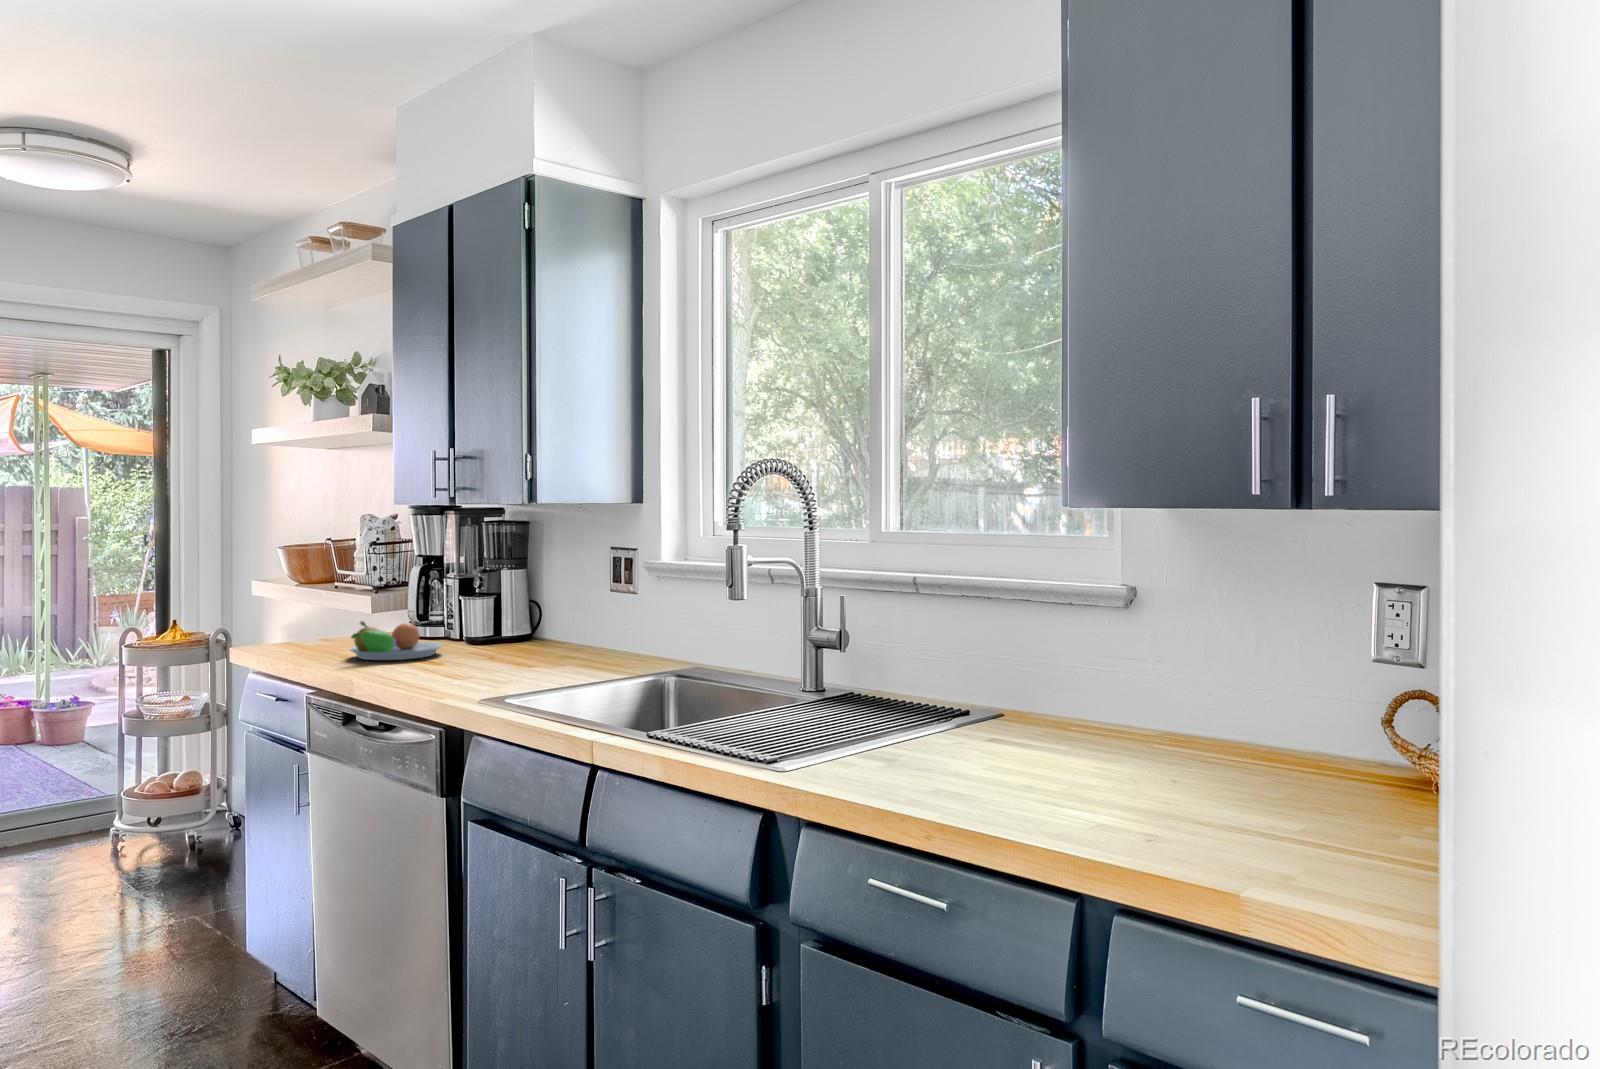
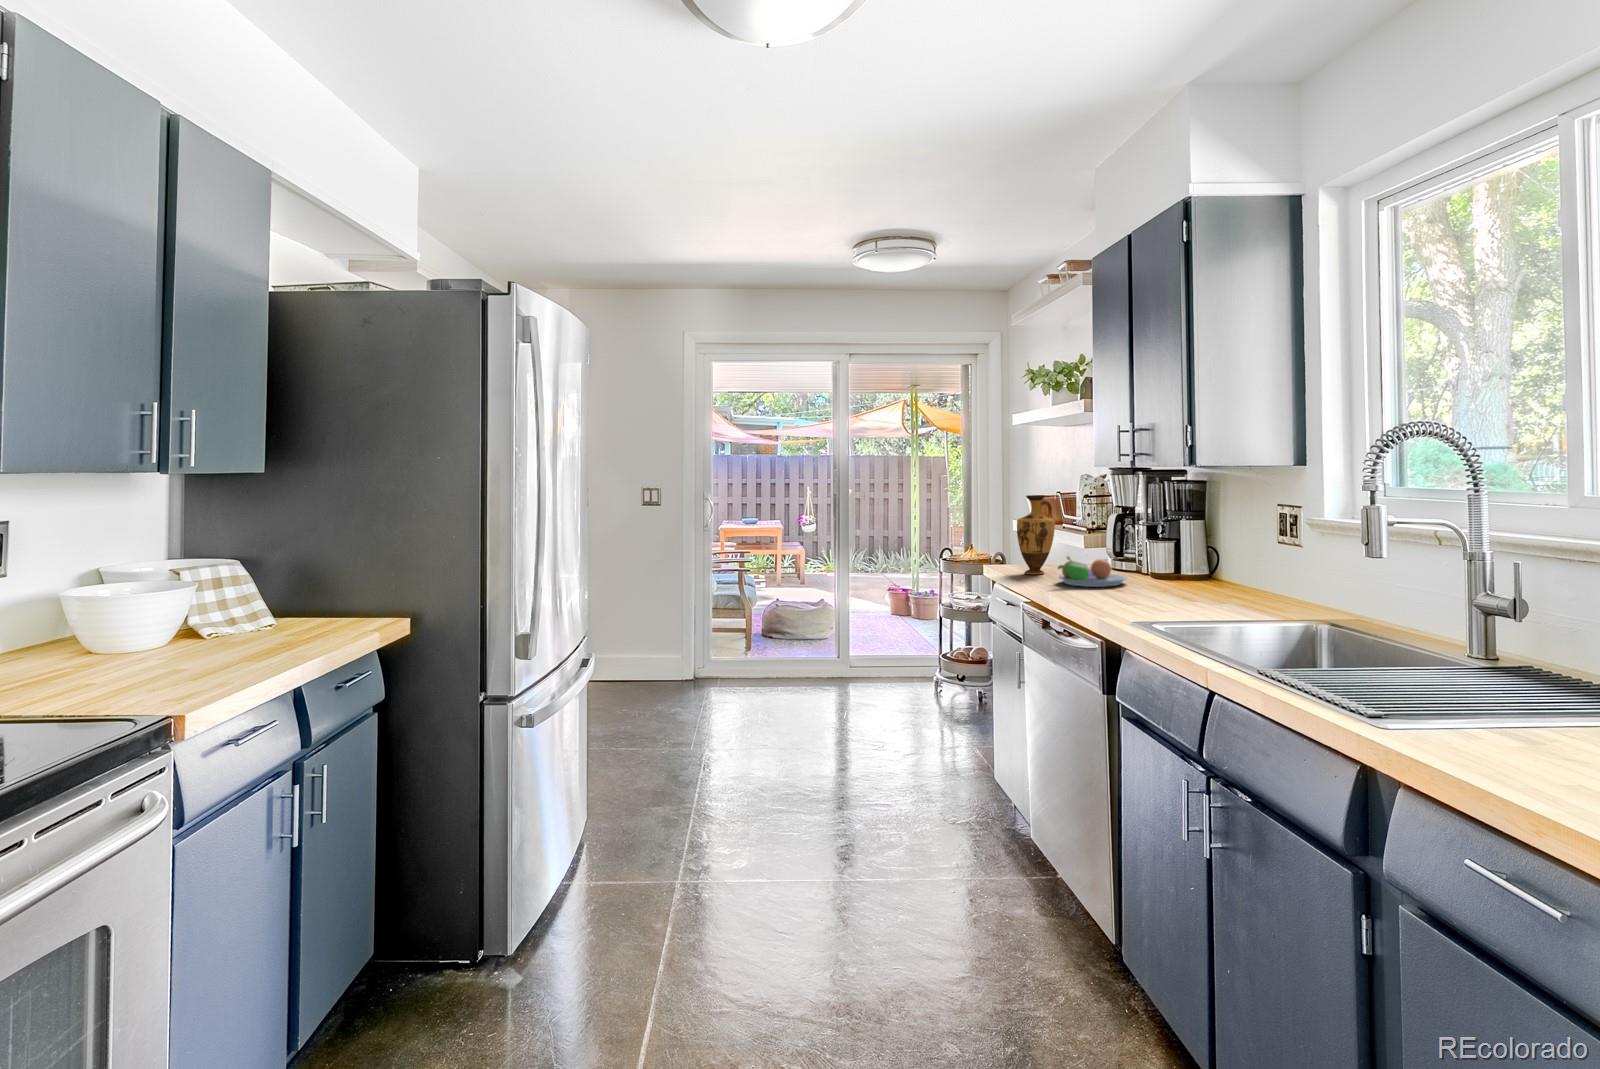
vase: none [282,538,337,650] -> present [1017,495,1055,574]

